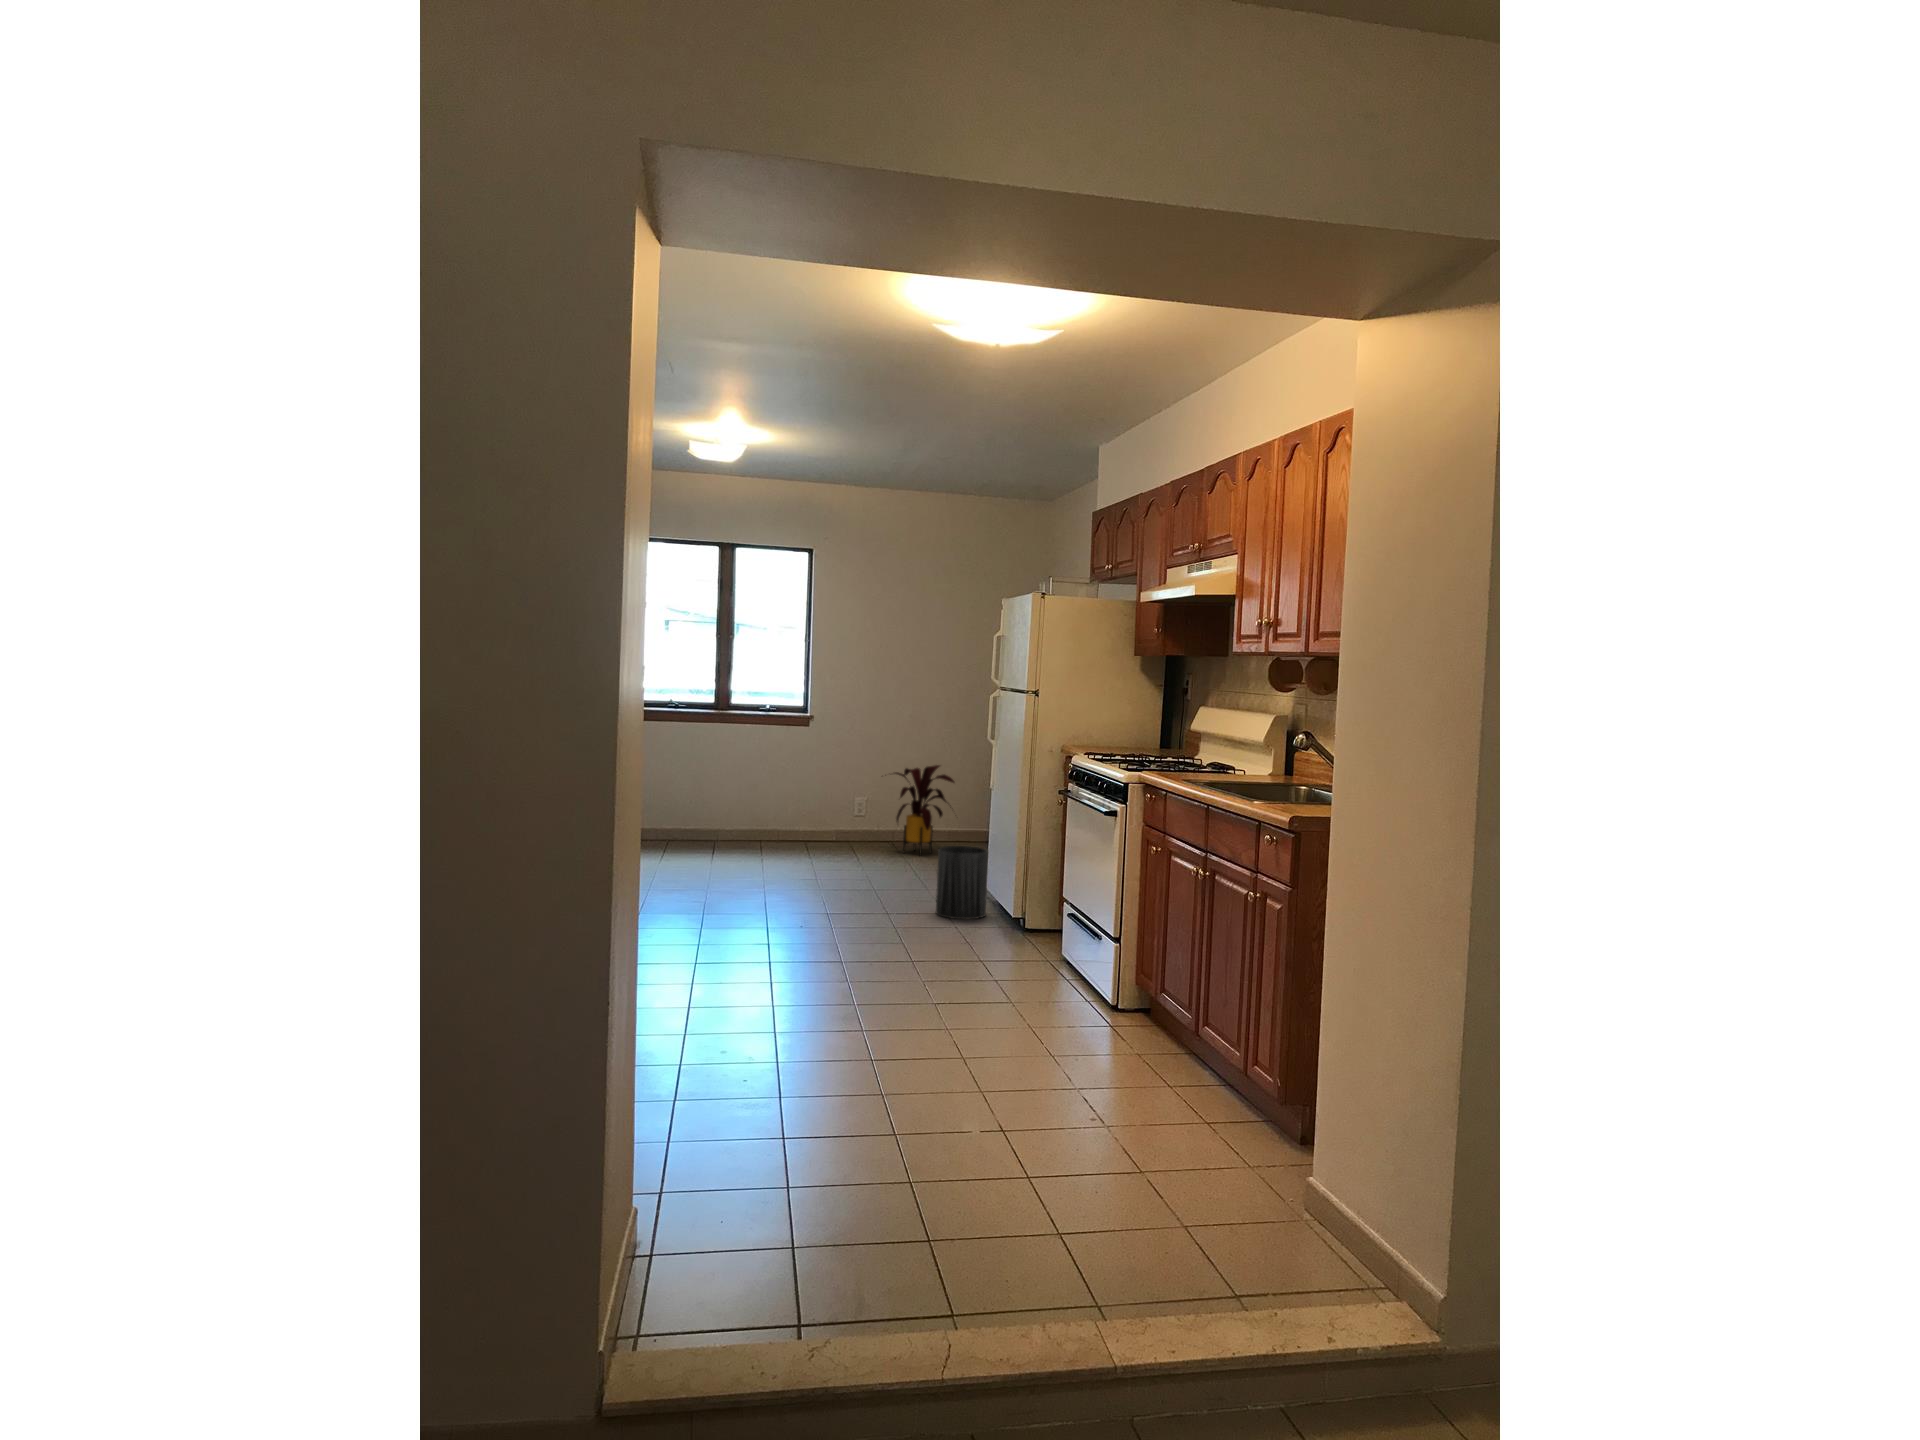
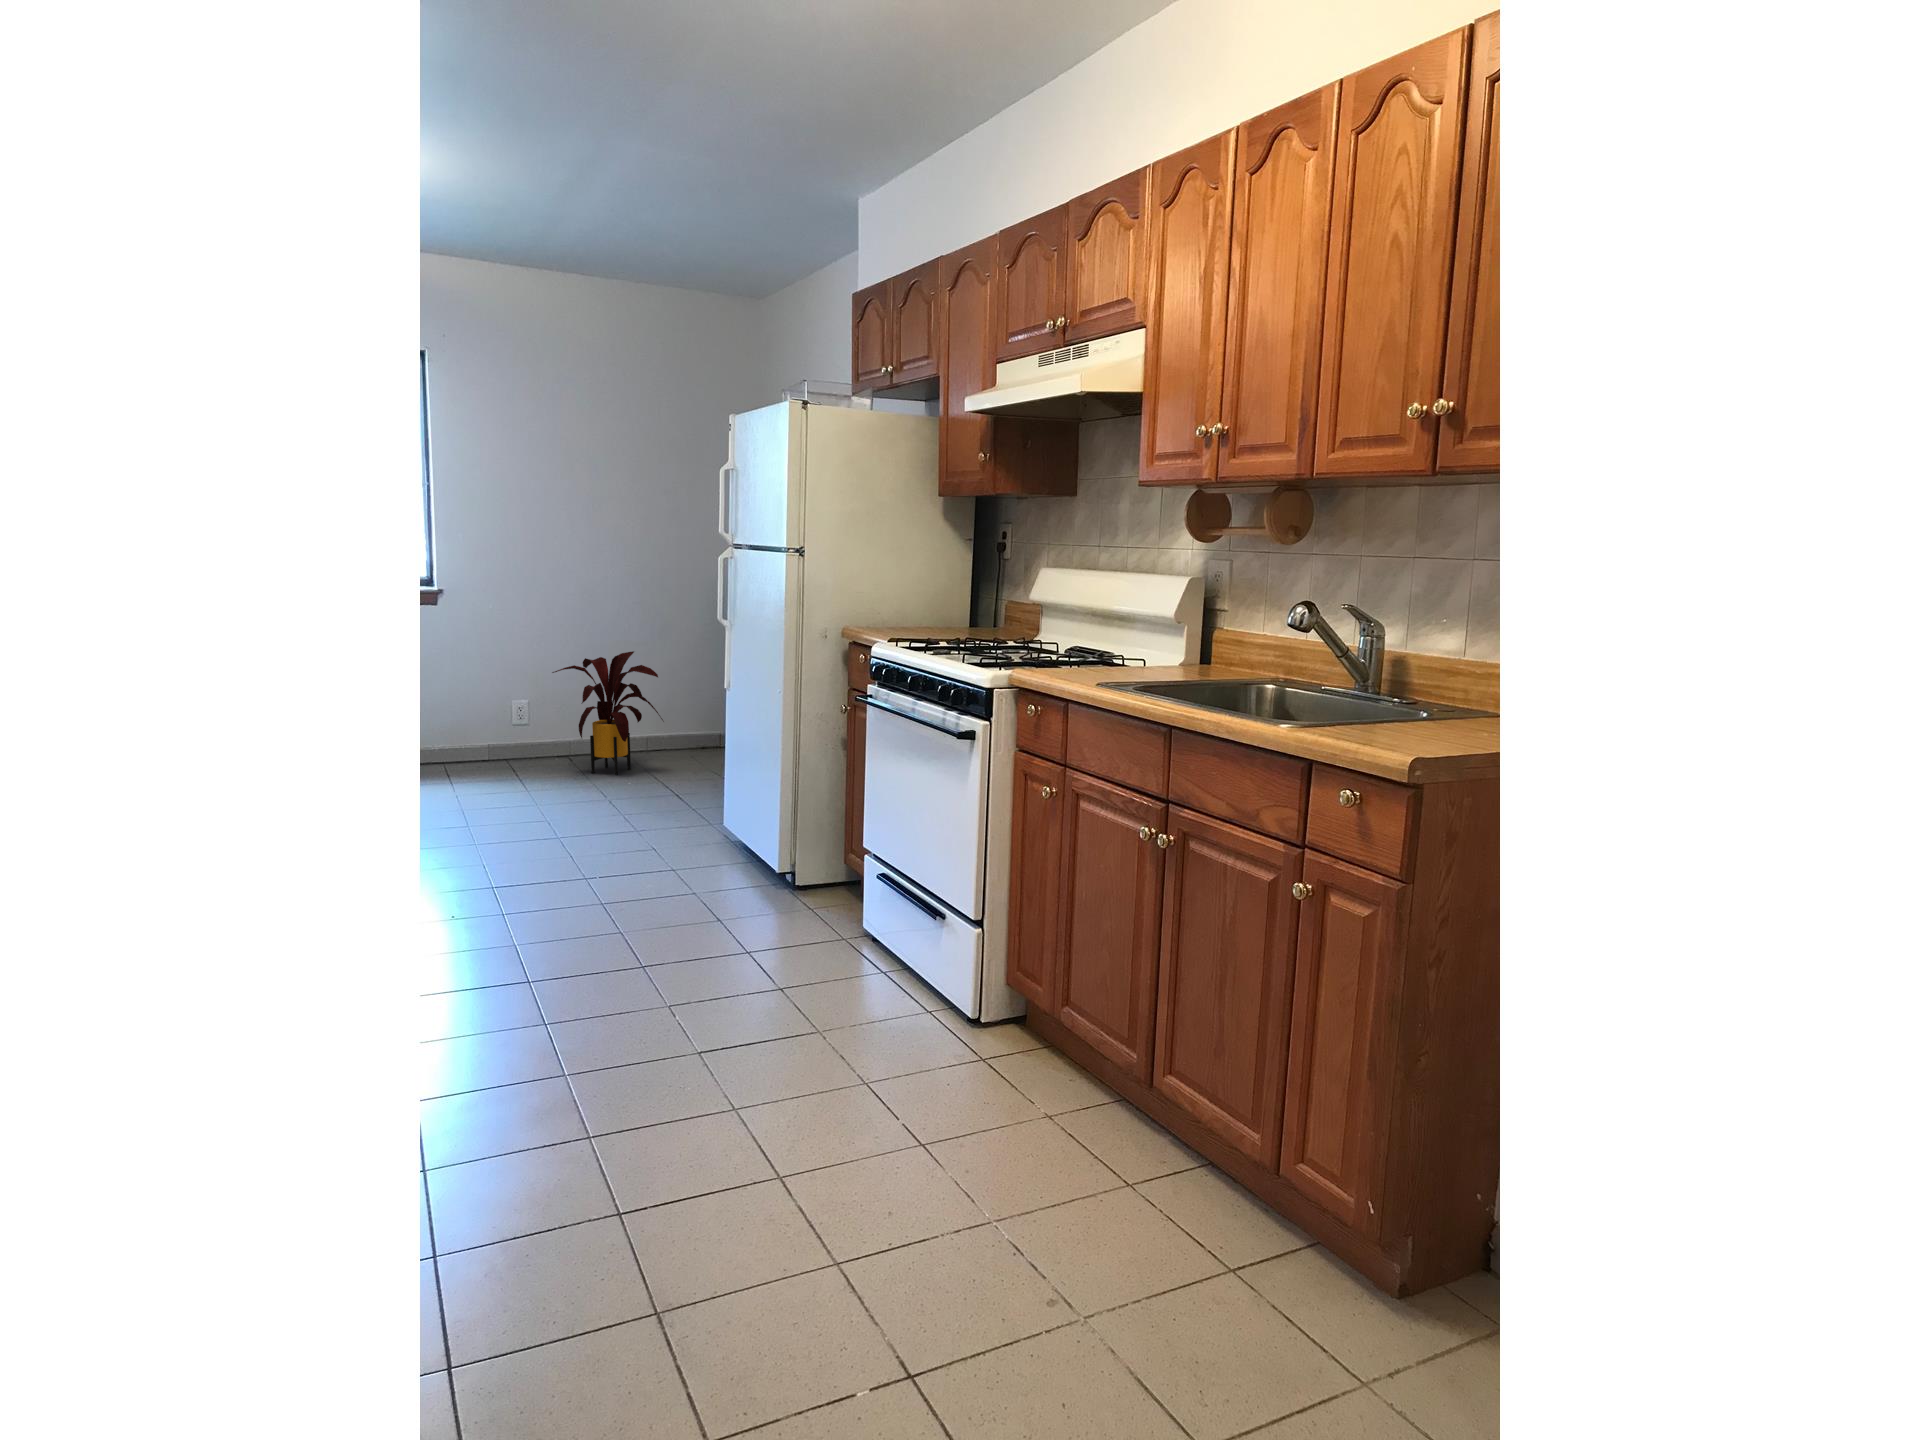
trash can: present [936,846,988,919] -> none [660,773,734,879]

